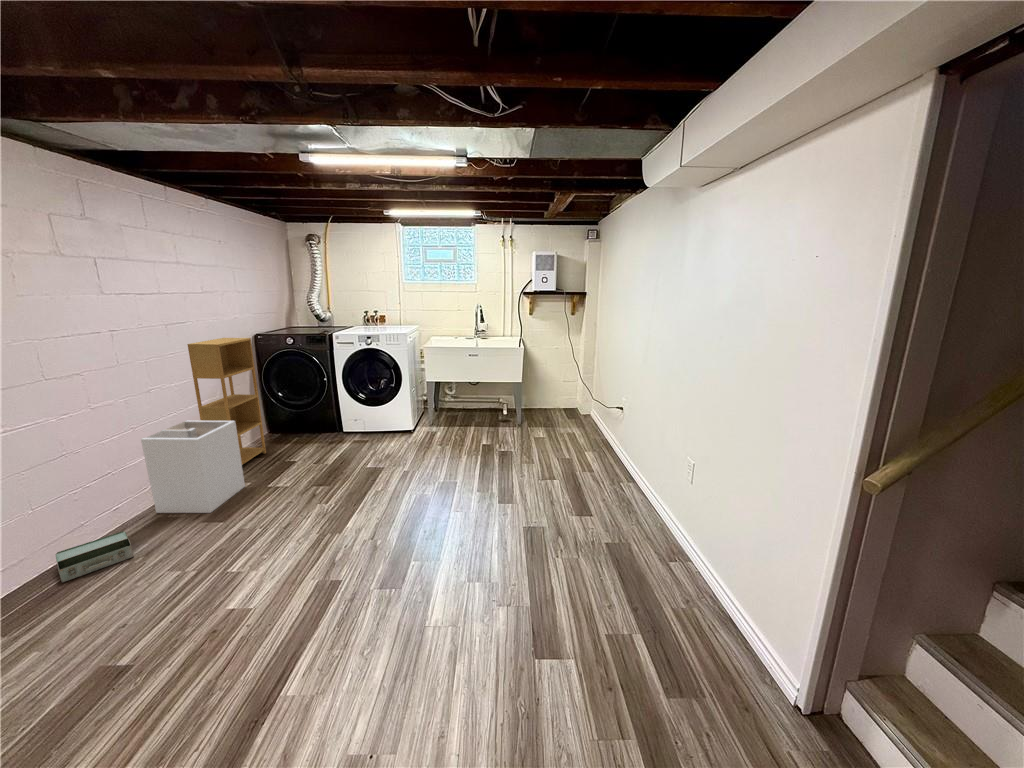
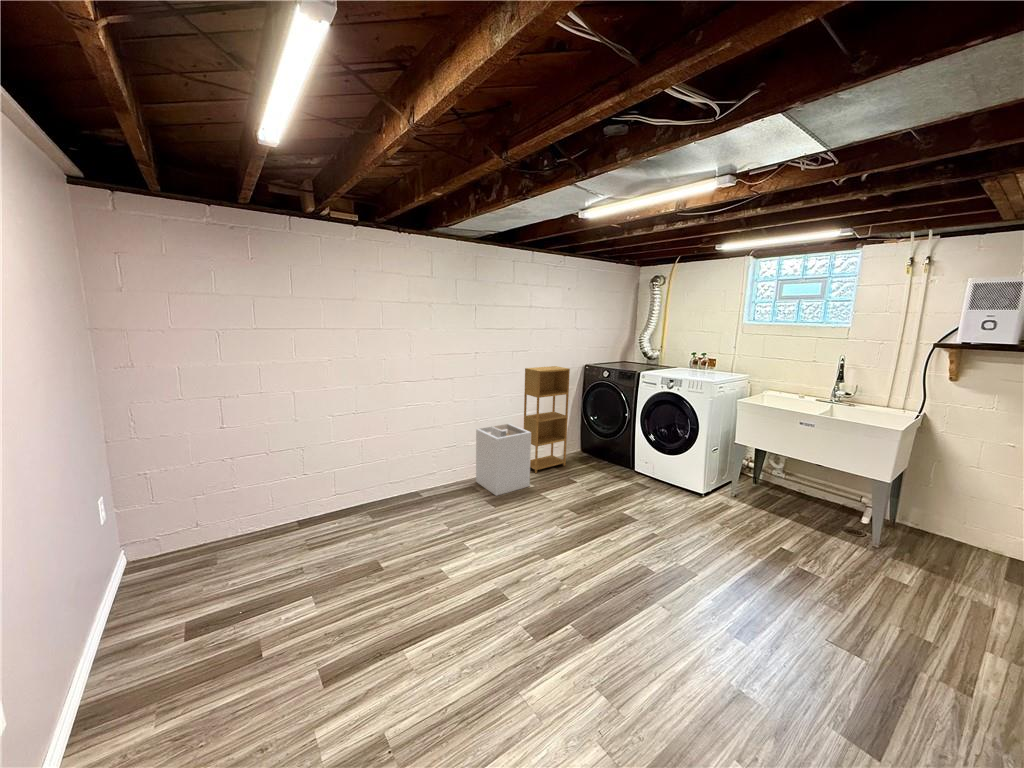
toolbox: present [55,531,134,582] -> none [412,484,450,504]

